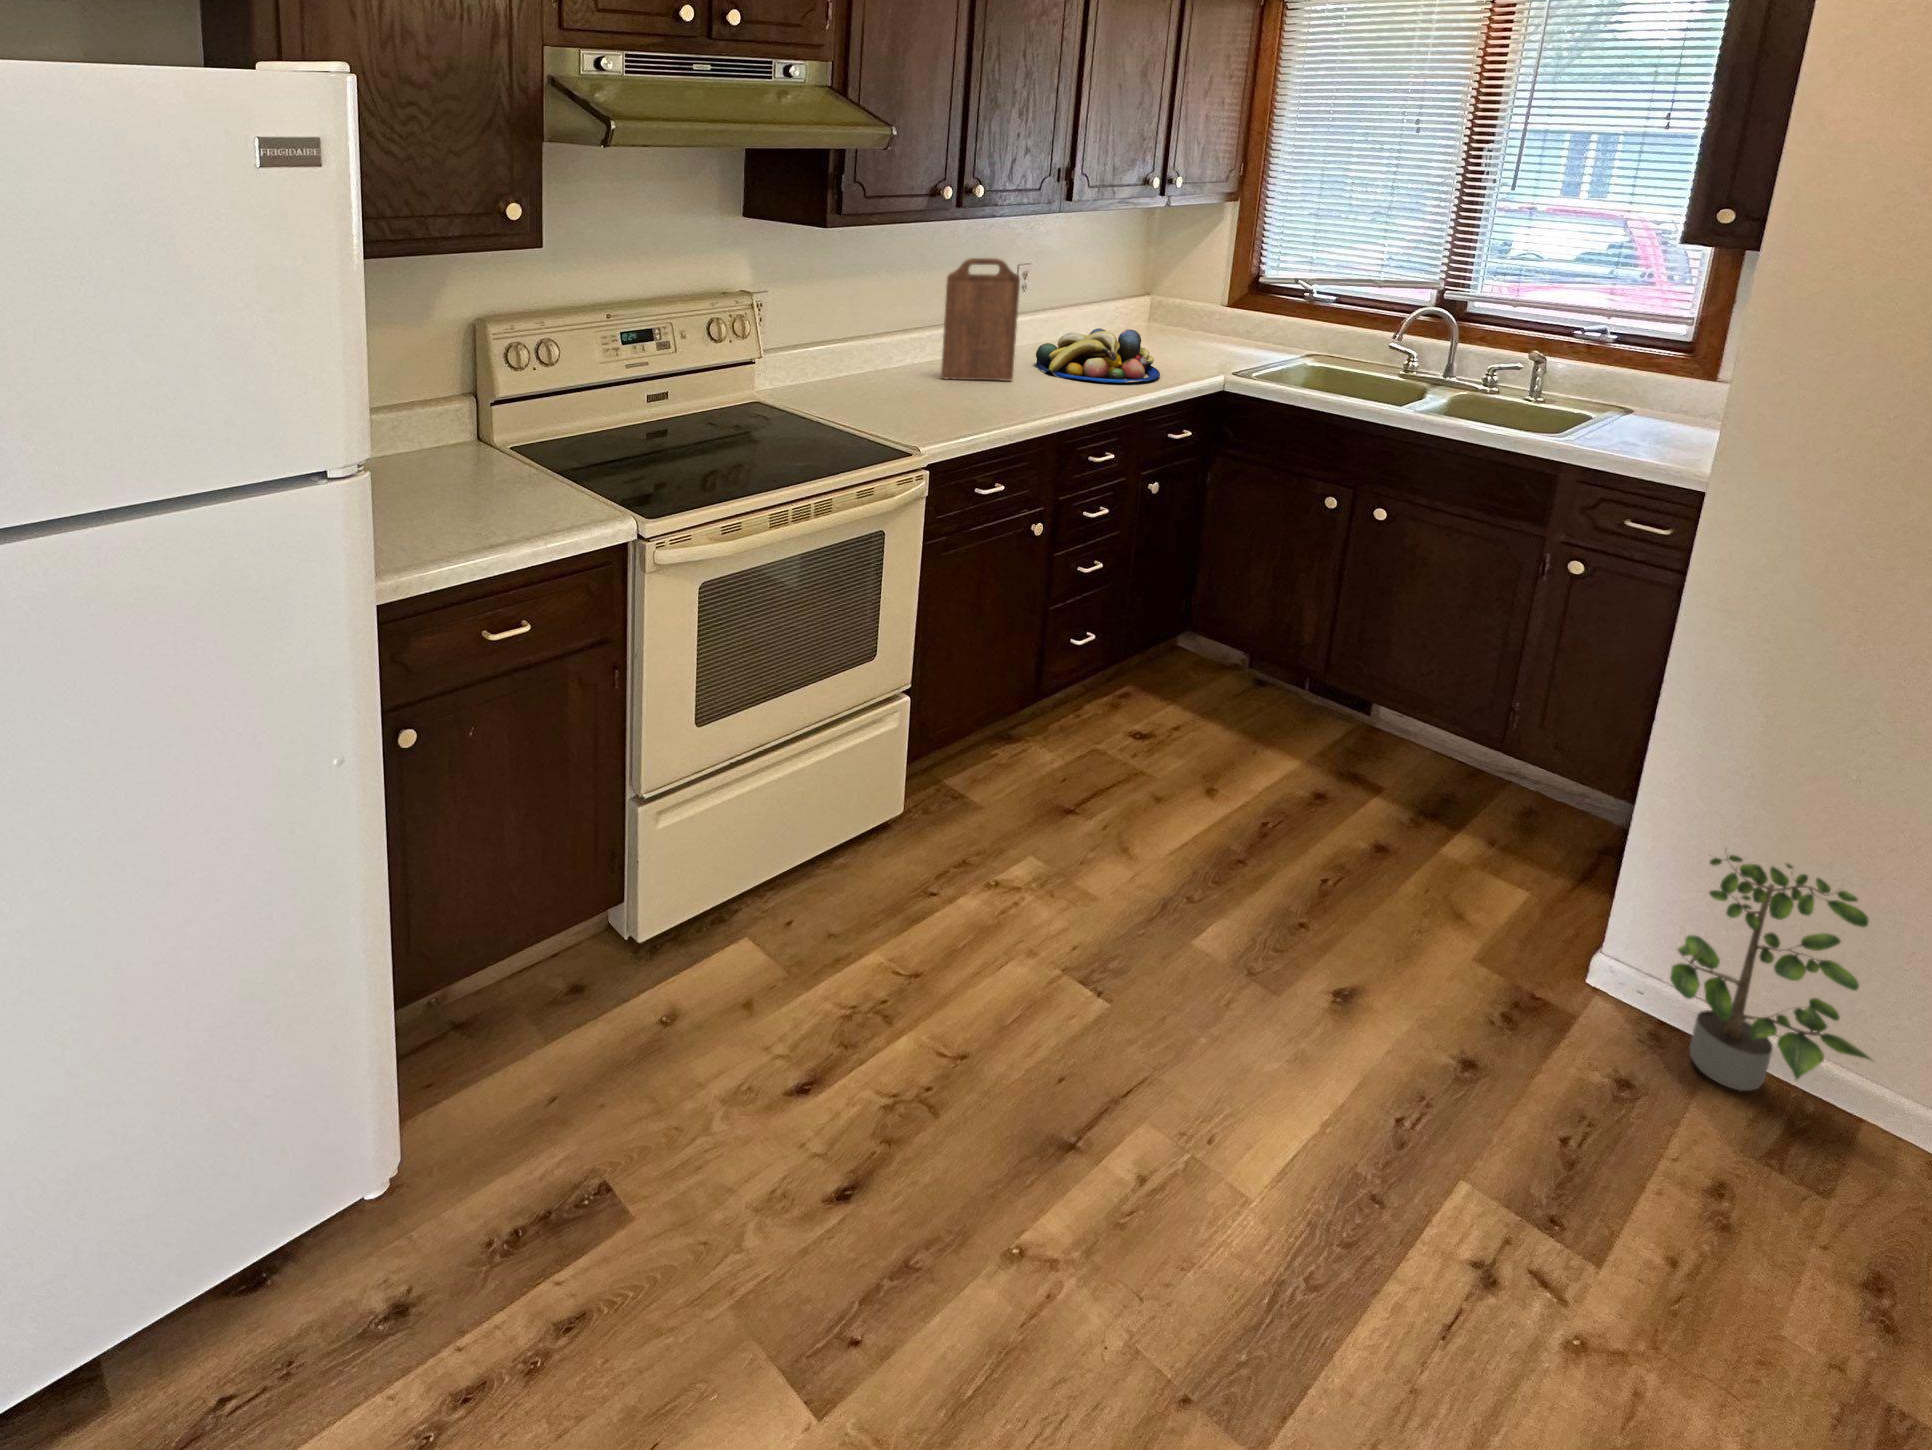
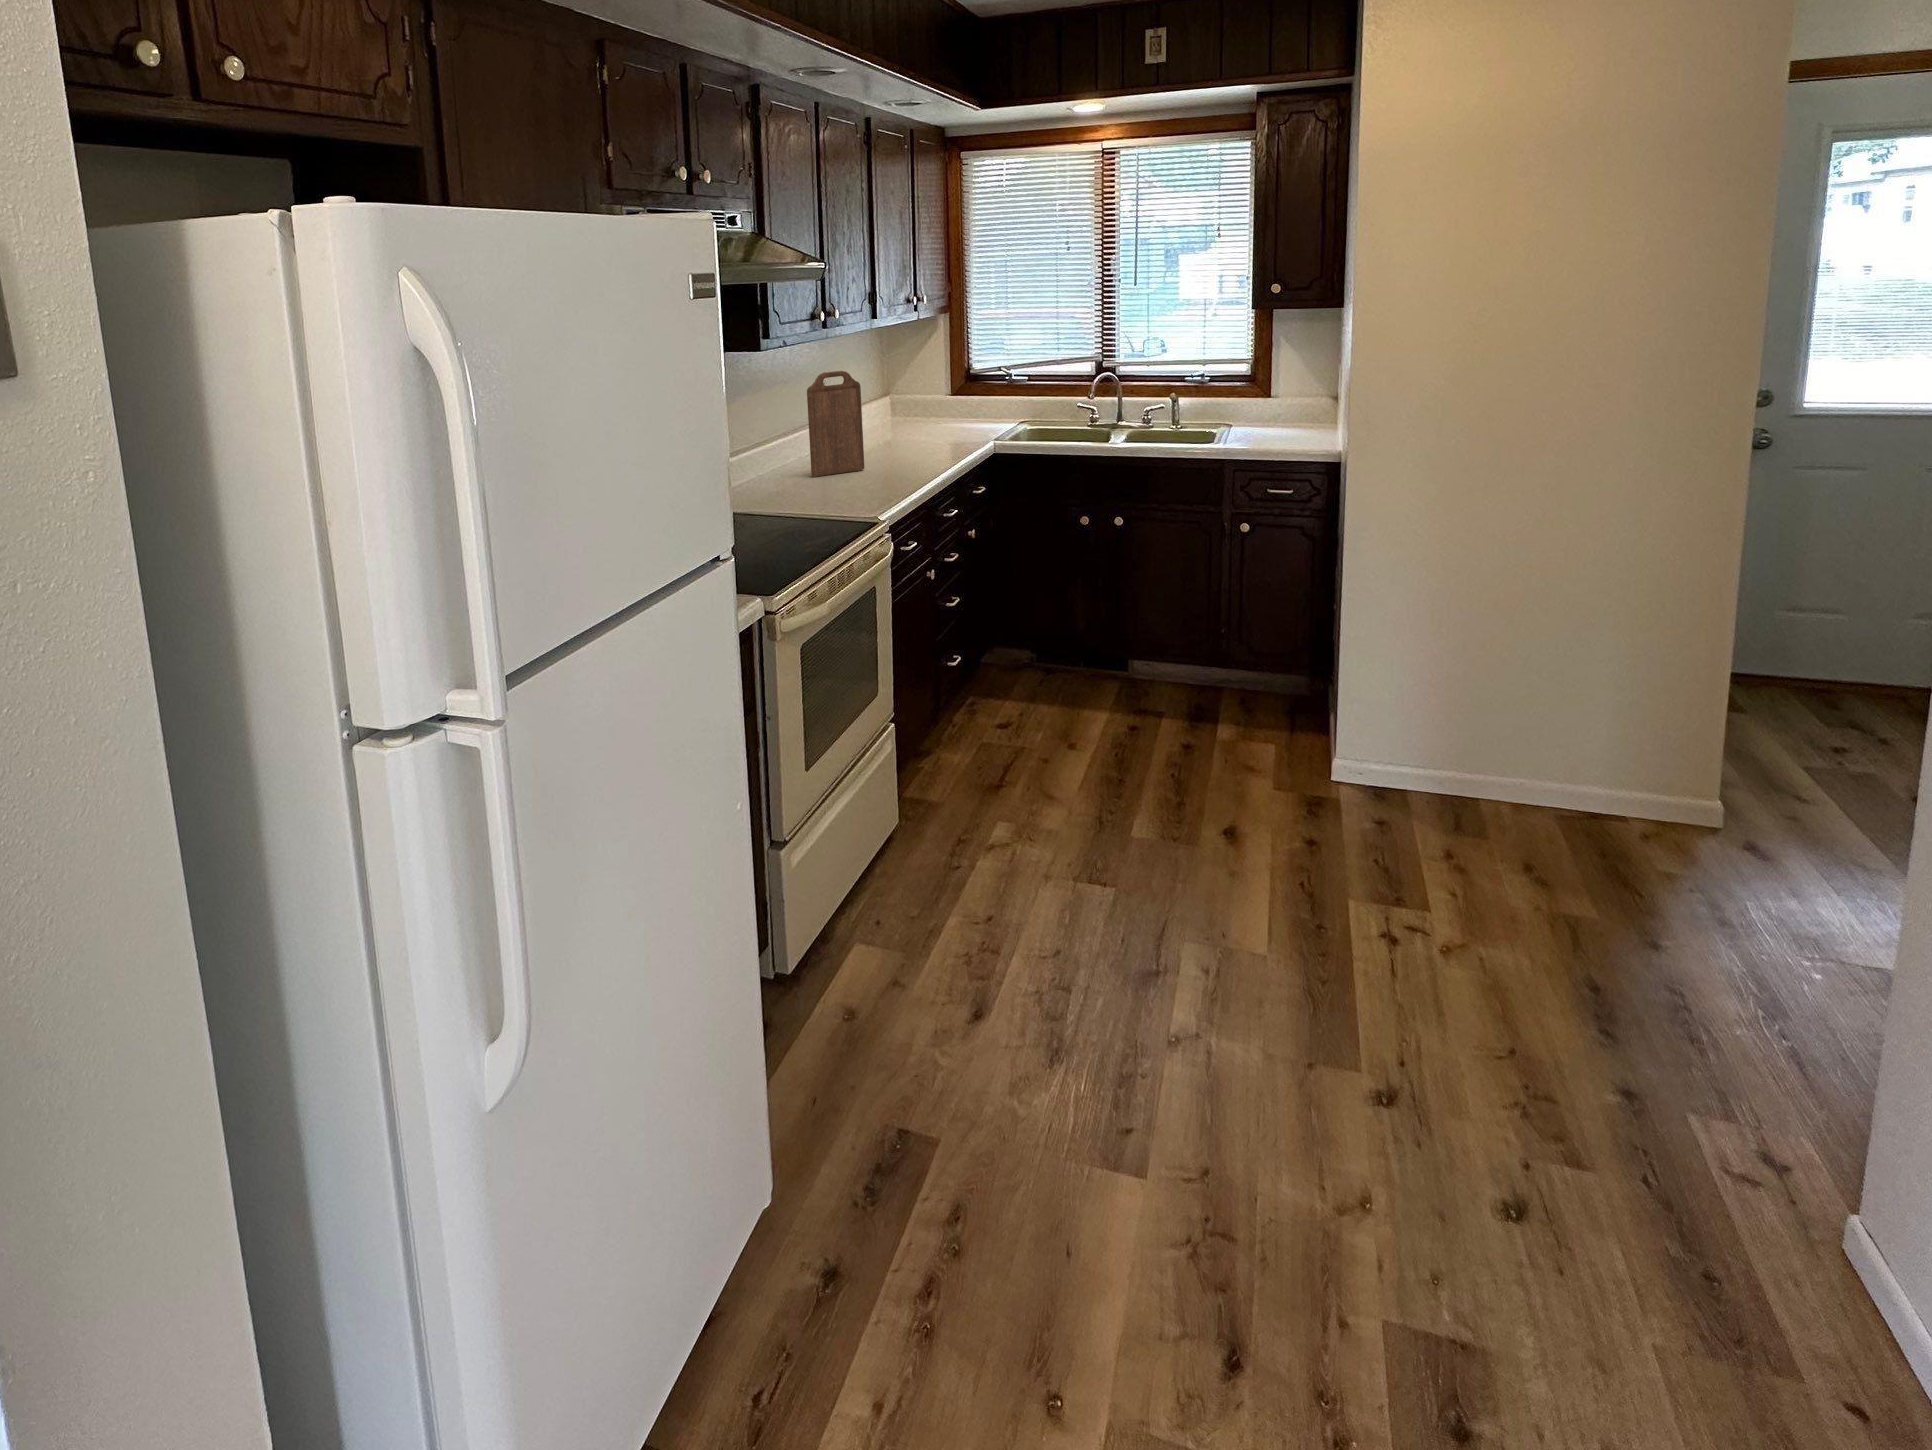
fruit bowl: present [1034,328,1160,383] -> none [860,418,956,462]
potted plant: present [1670,855,1871,1091] -> none [1379,656,1482,804]

